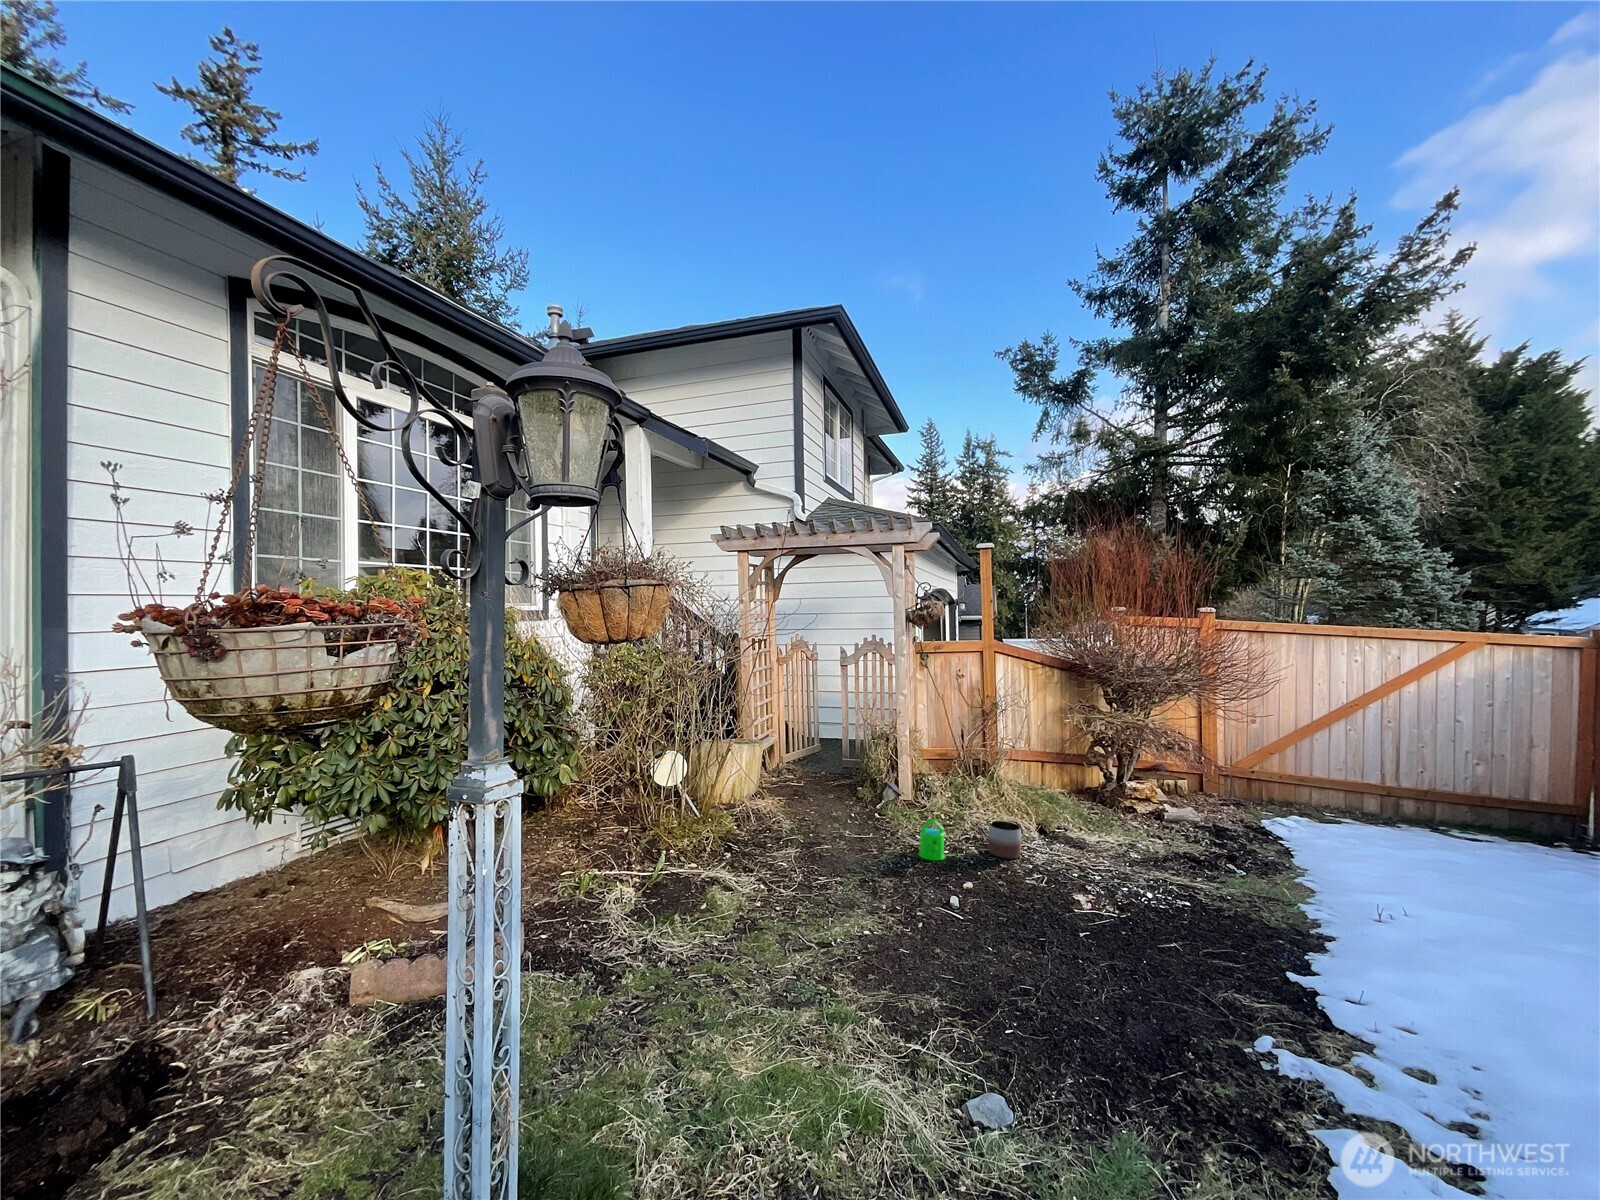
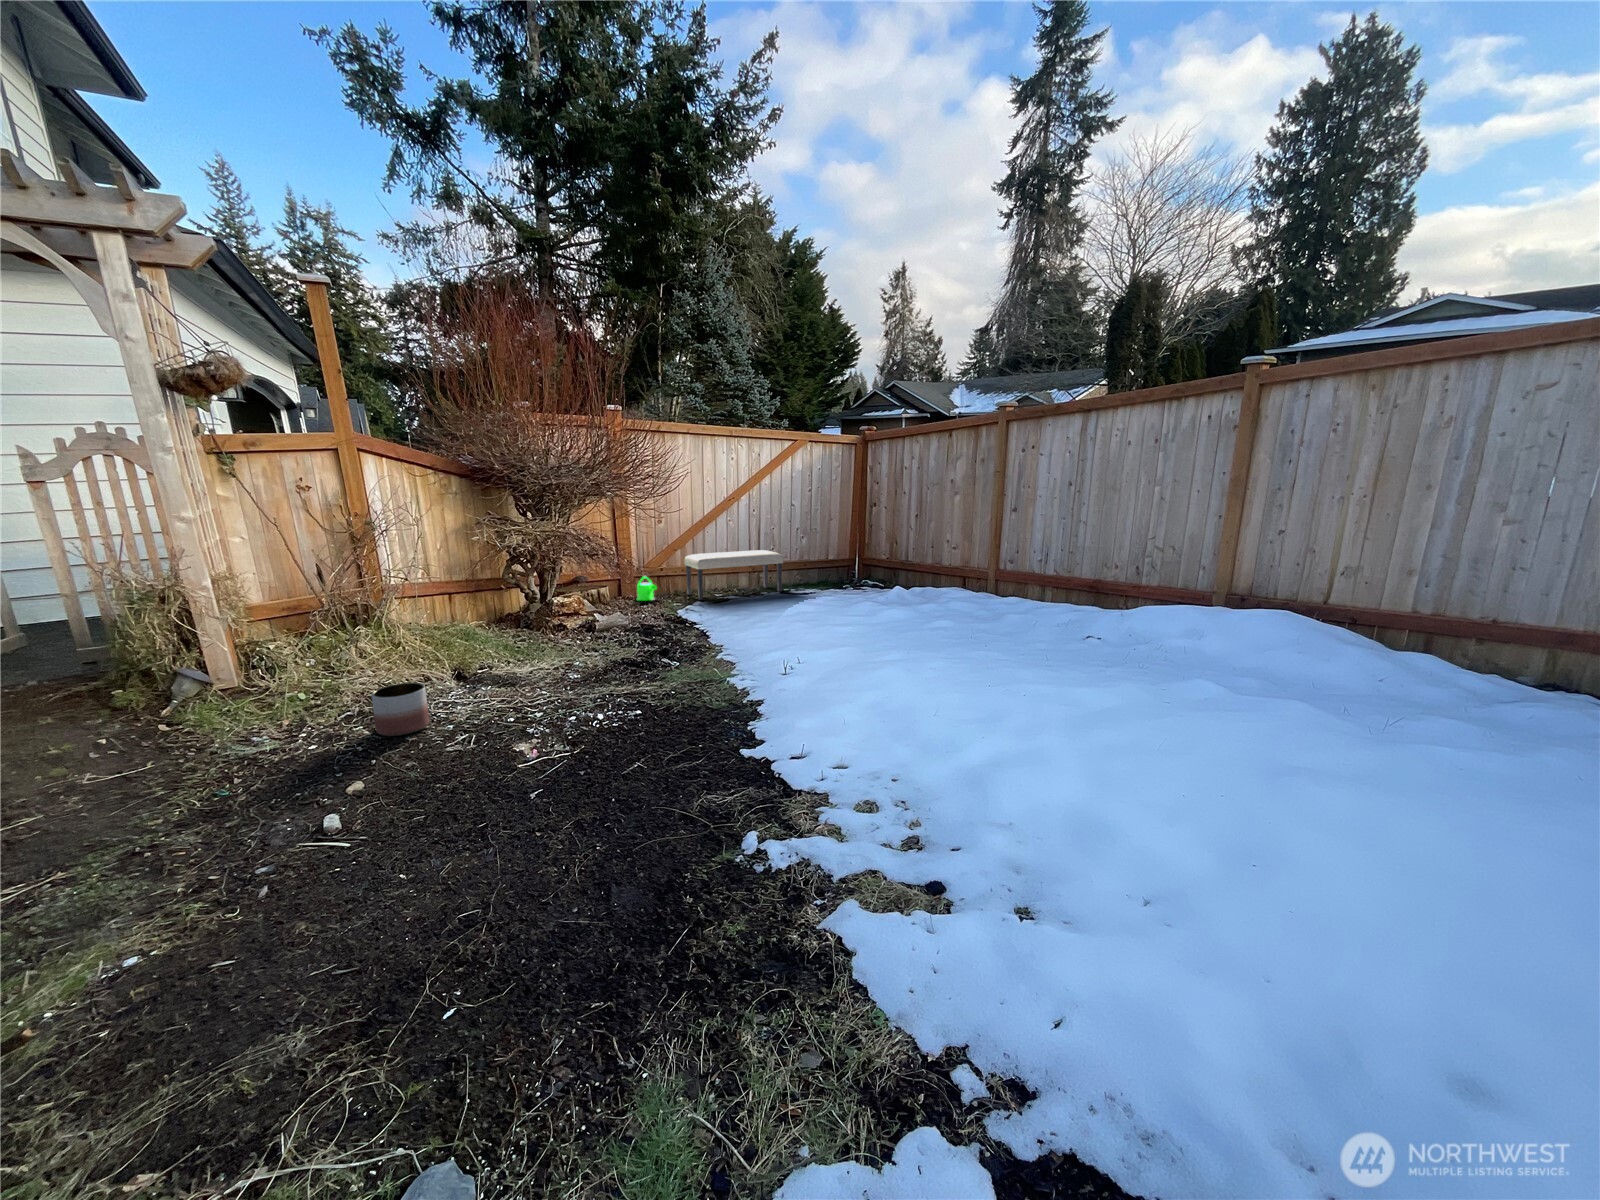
bench: none [1283,762,1440,832] -> present [685,550,783,600]
watering can: present [918,819,945,860] -> present [637,576,657,601]

